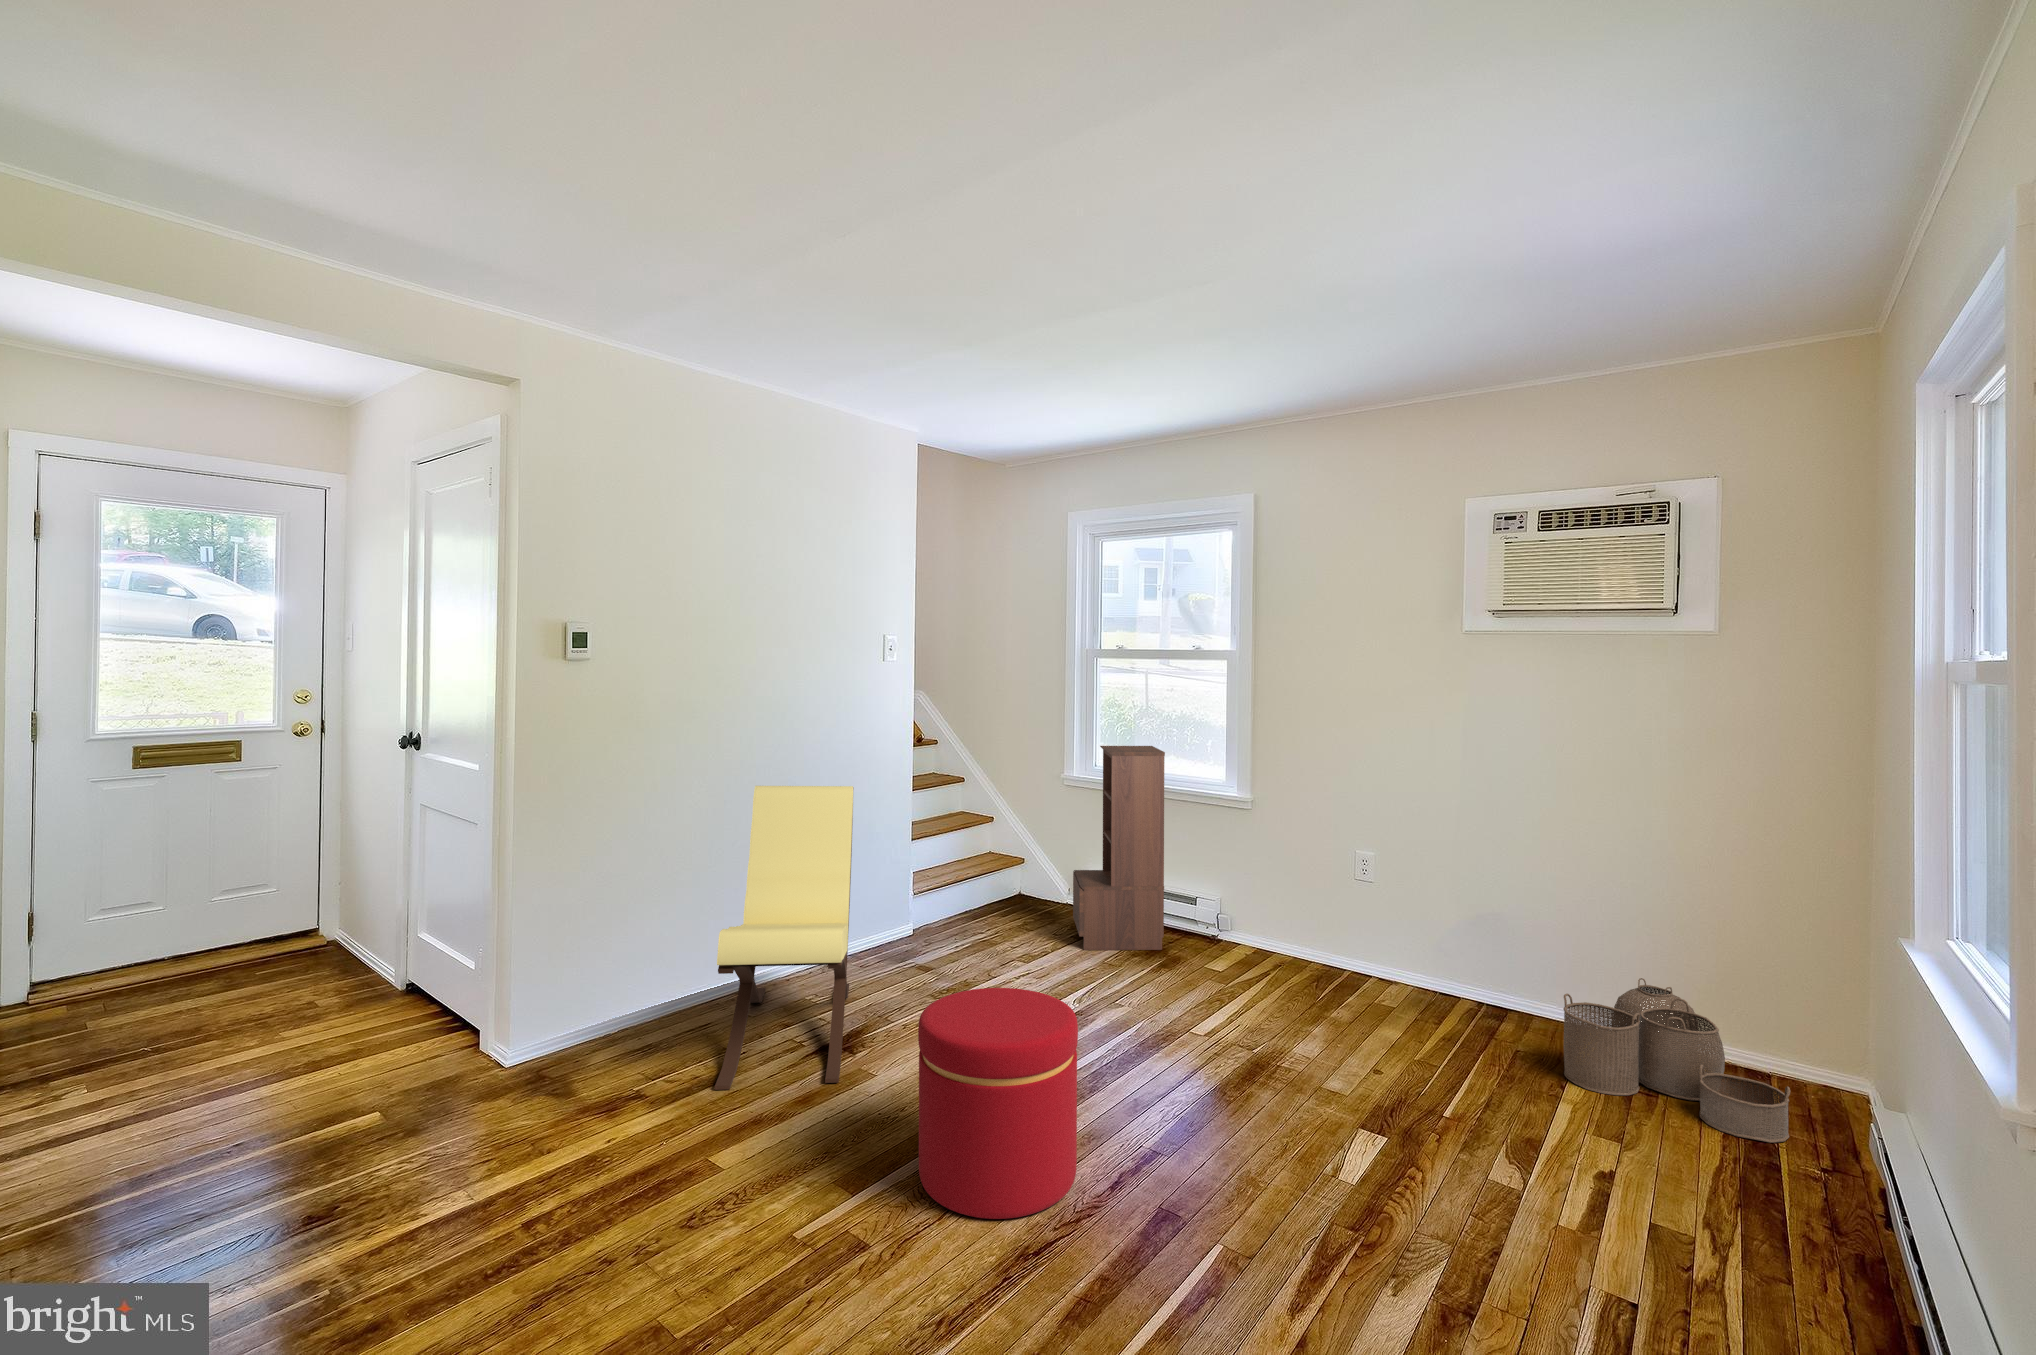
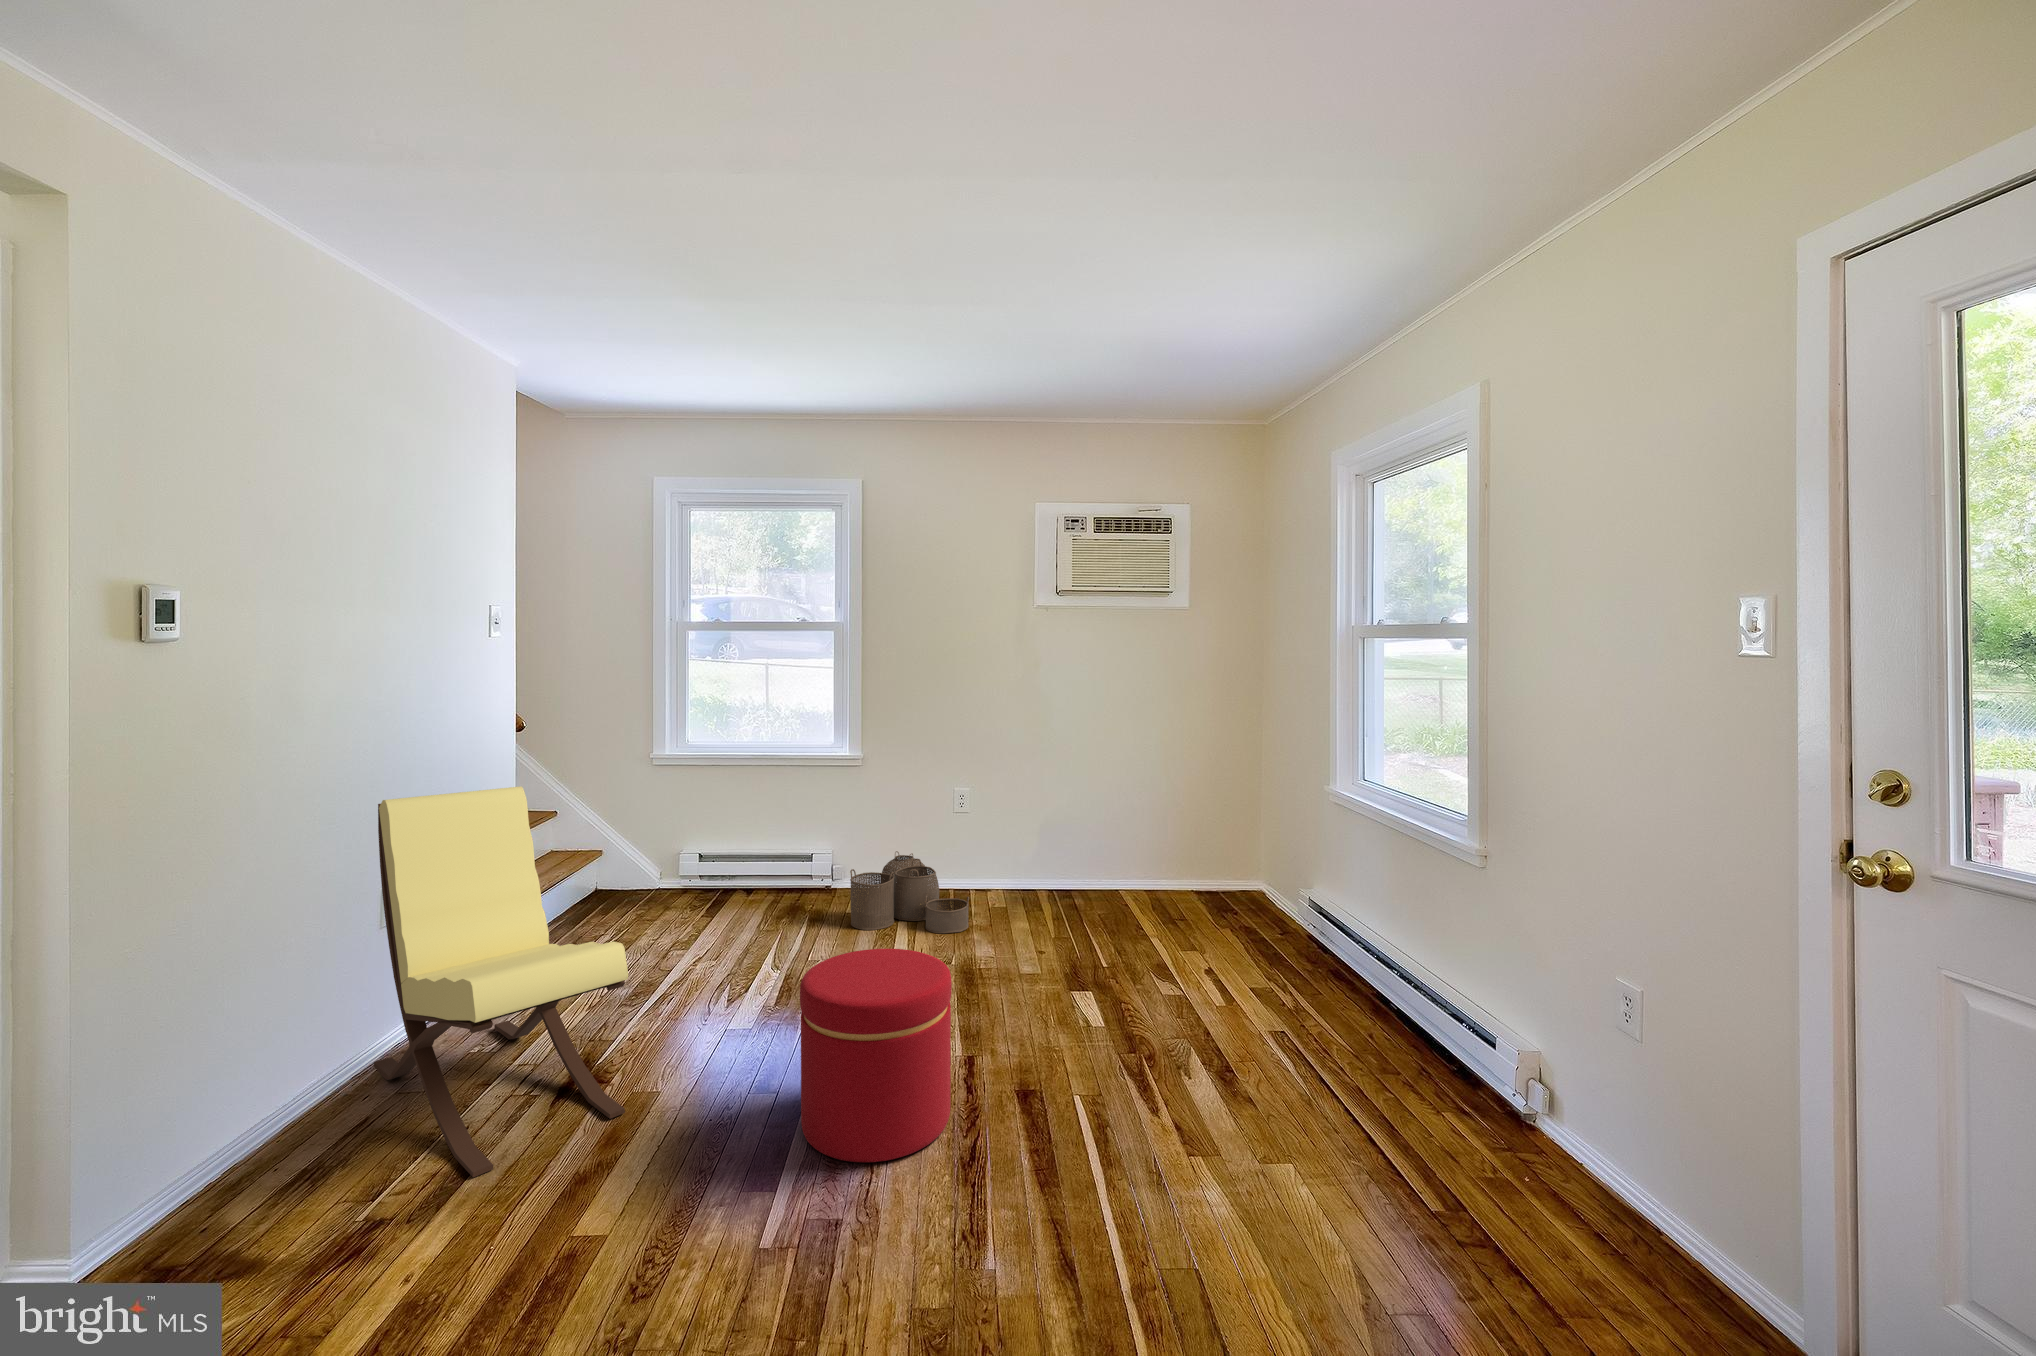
bookshelf: present [1073,746,1165,950] -> none [693,718,799,925]
woven basket: present [1563,978,1790,1143] -> present [850,851,969,933]

